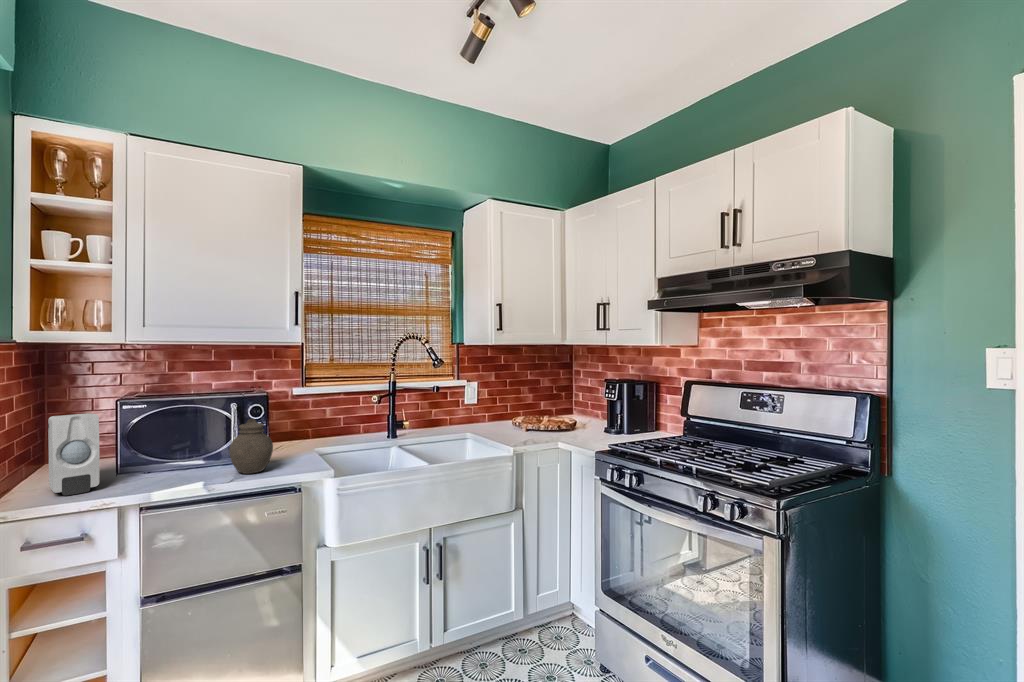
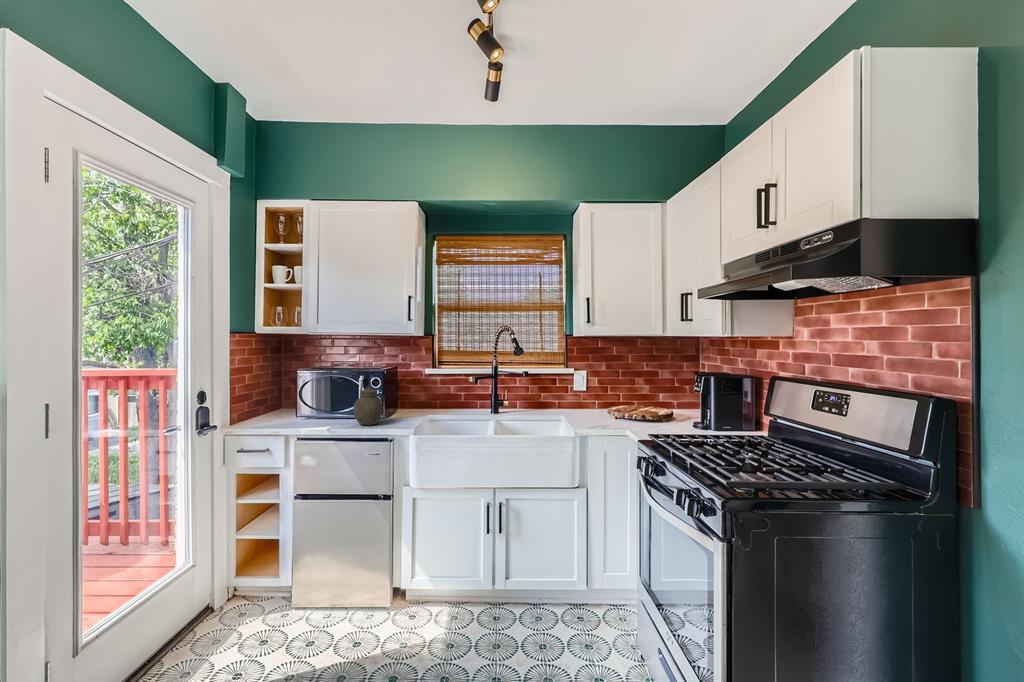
soap dispenser: present [48,413,100,496] -> none [256,376,286,425]

